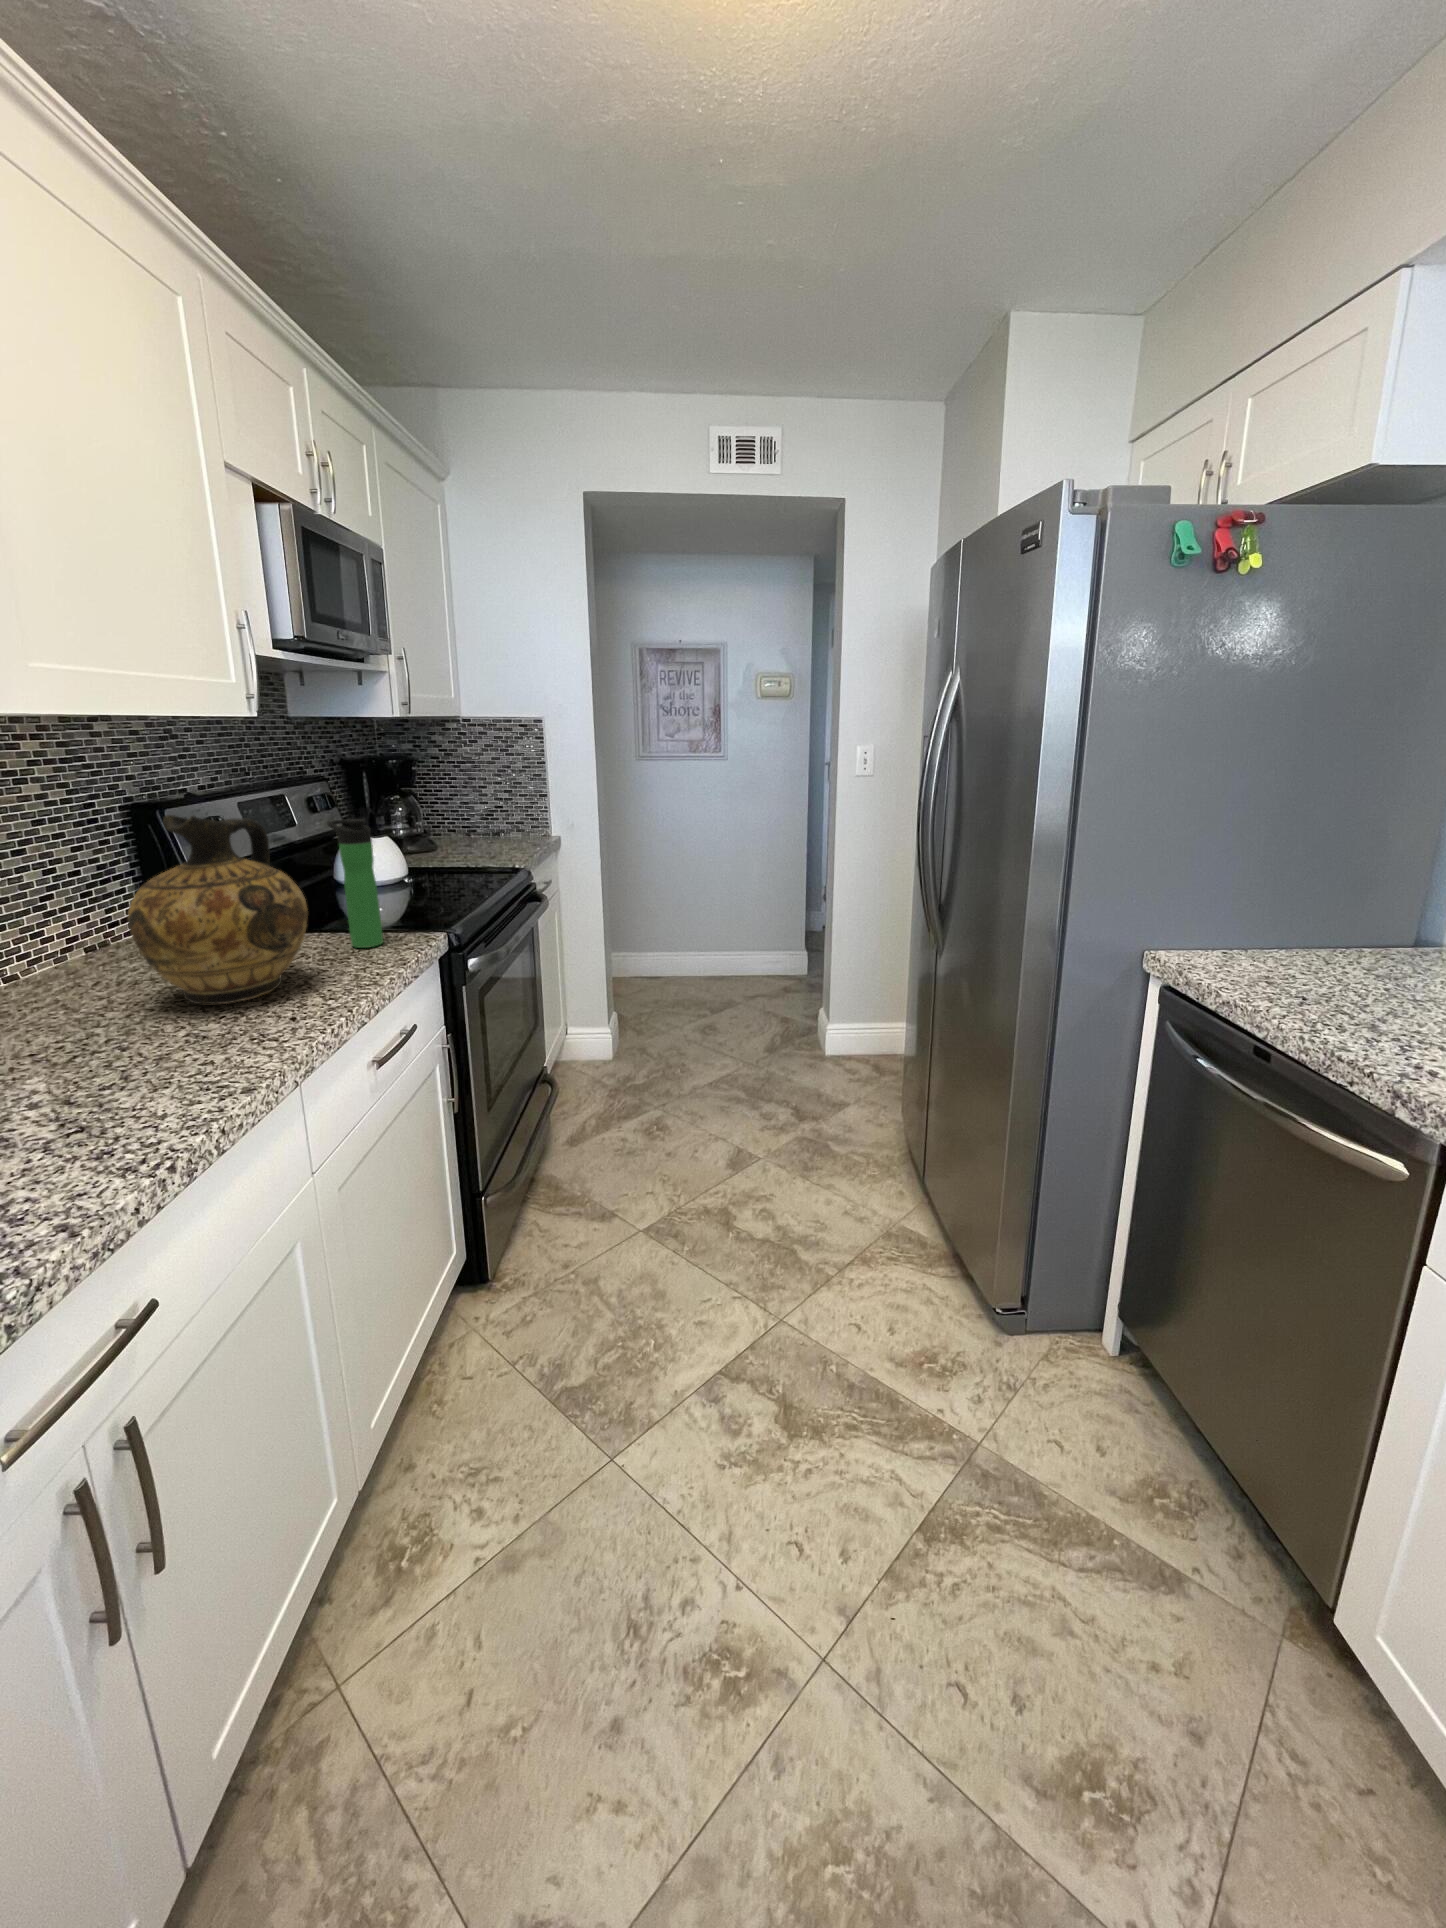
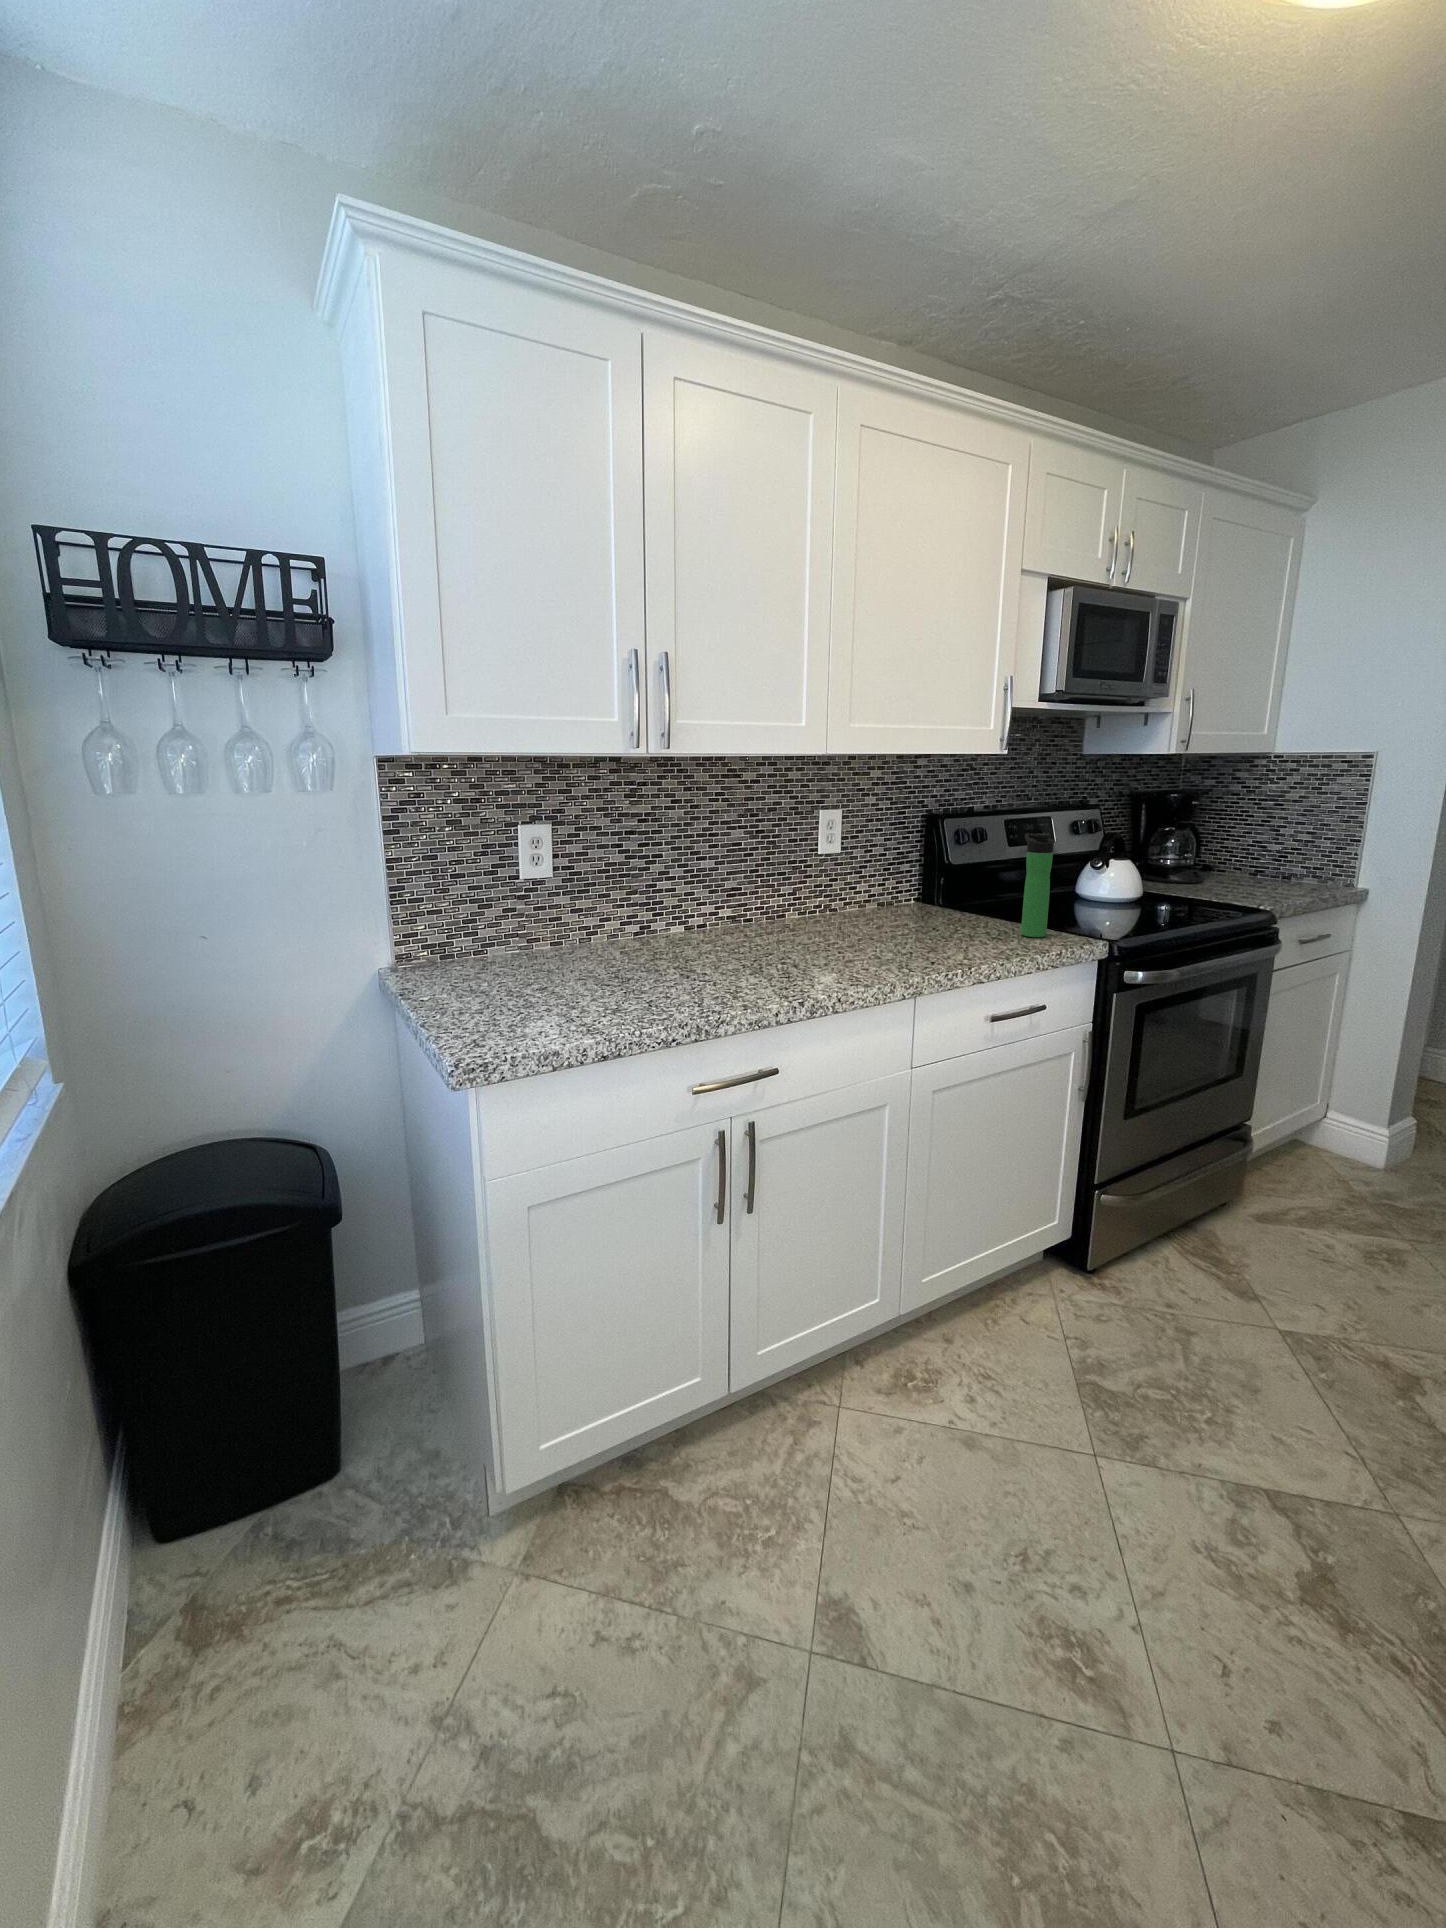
ceramic jug: present [128,815,308,1004] -> none [872,818,977,947]

